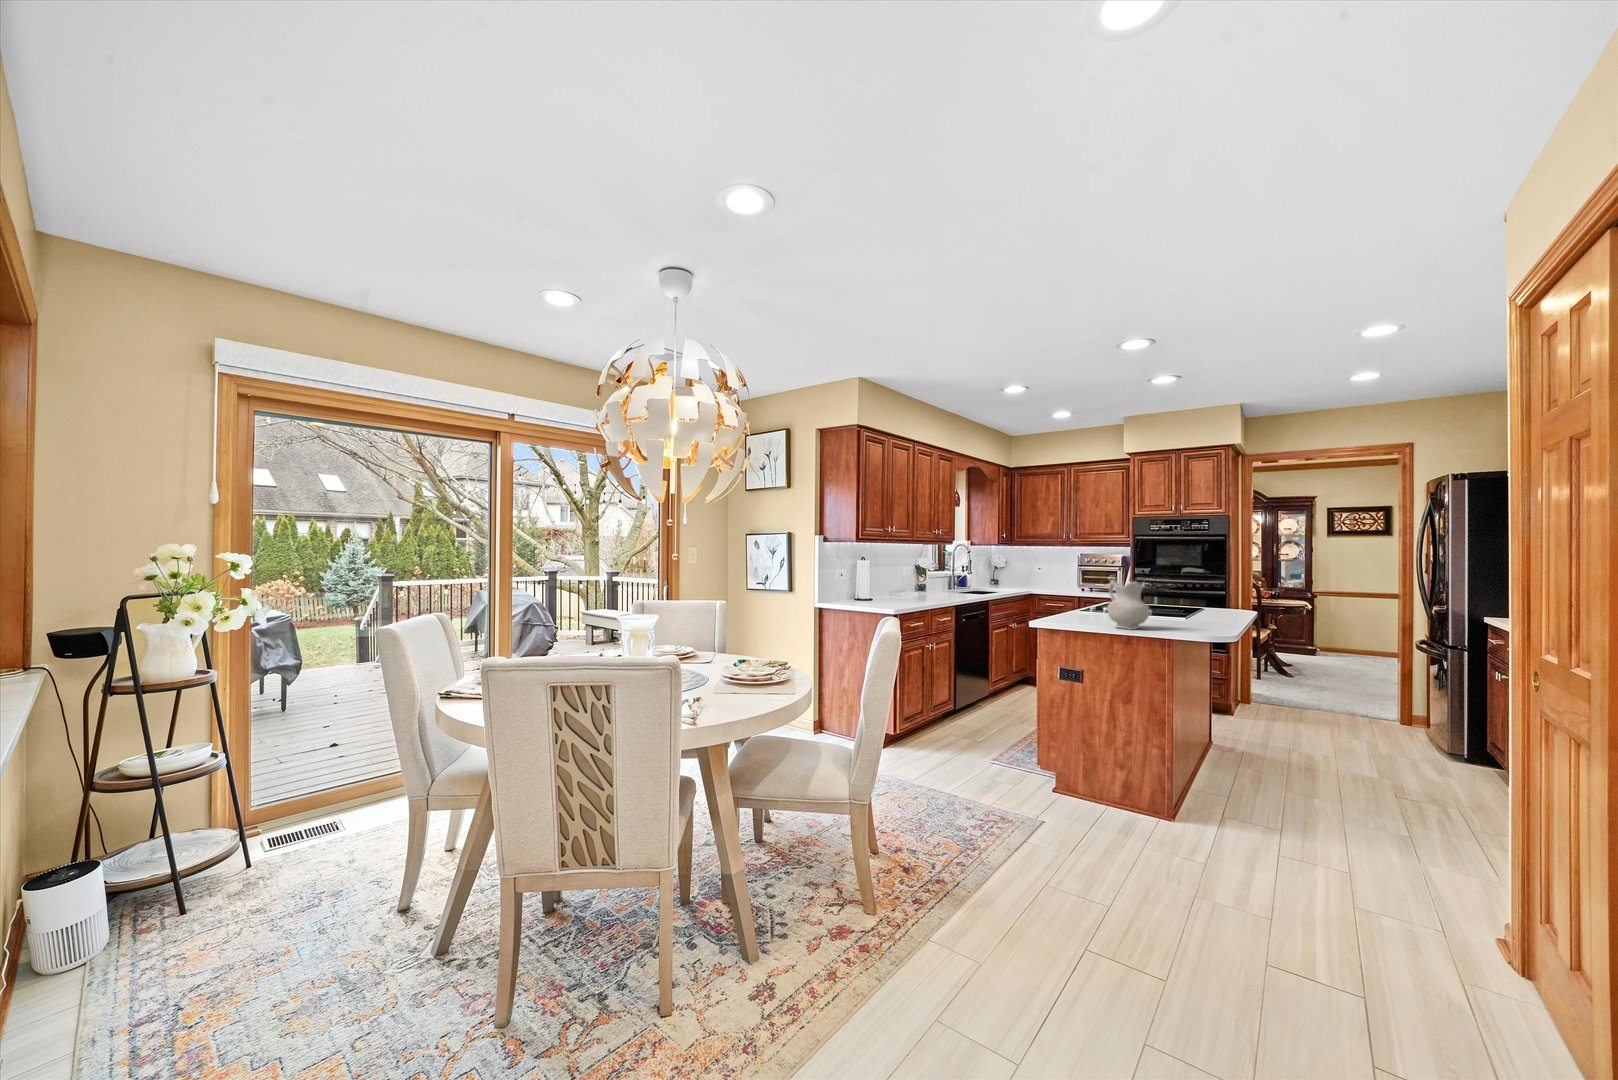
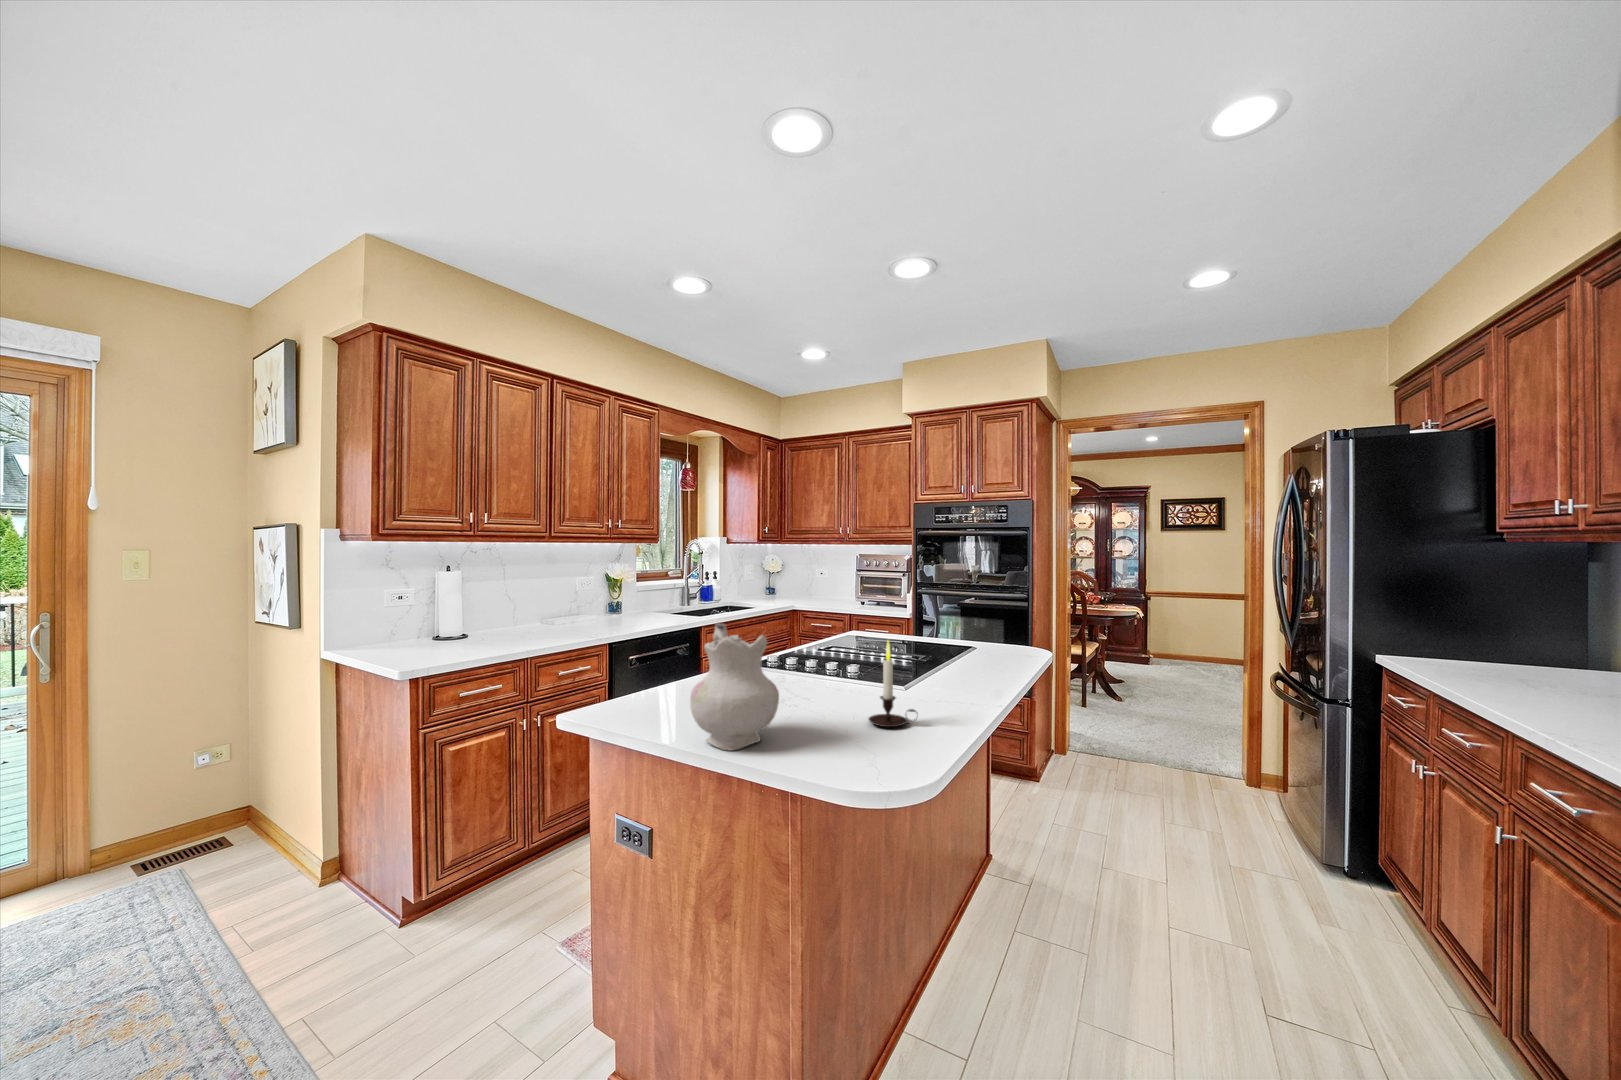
candle: none [1182,588,1209,627] -> present [869,641,916,727]

